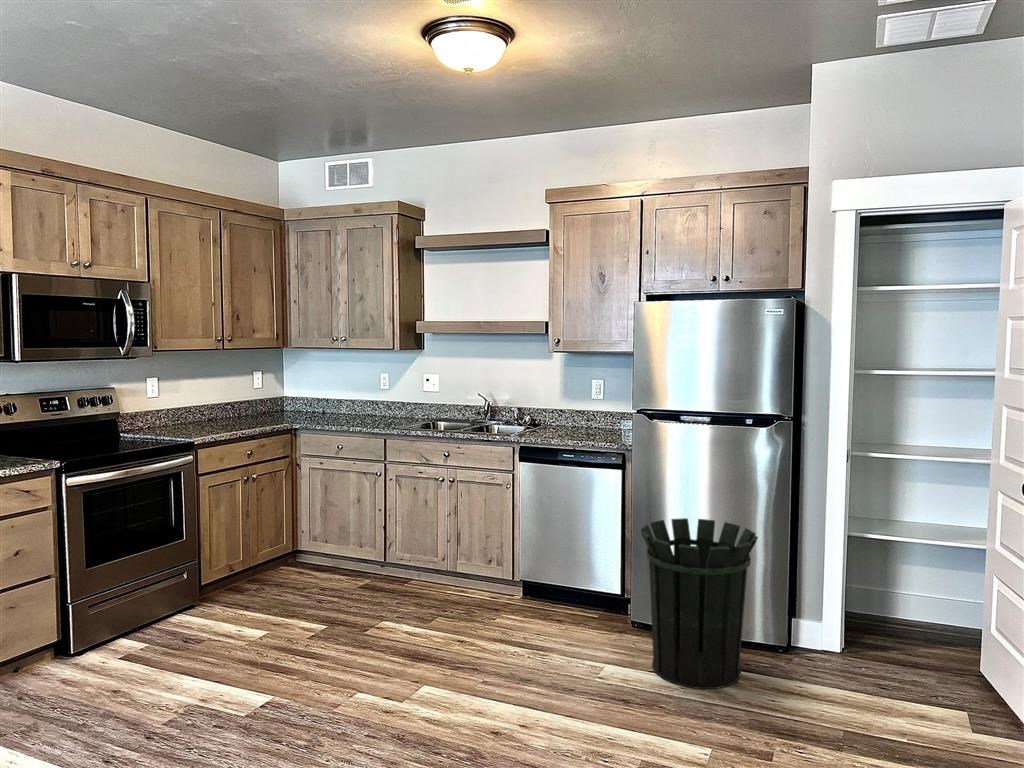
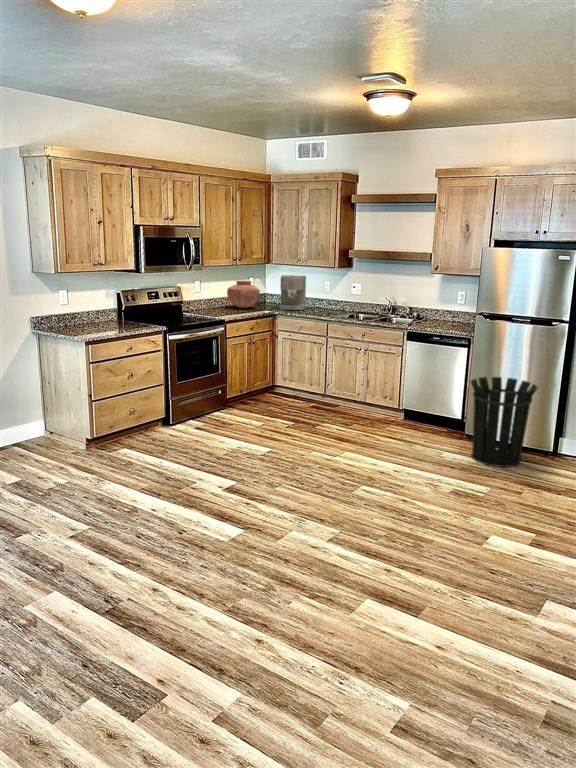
coffee maker: none [303,366,349,422] -> present [279,275,306,311]
vase: none [211,376,269,422] -> present [227,281,260,308]

